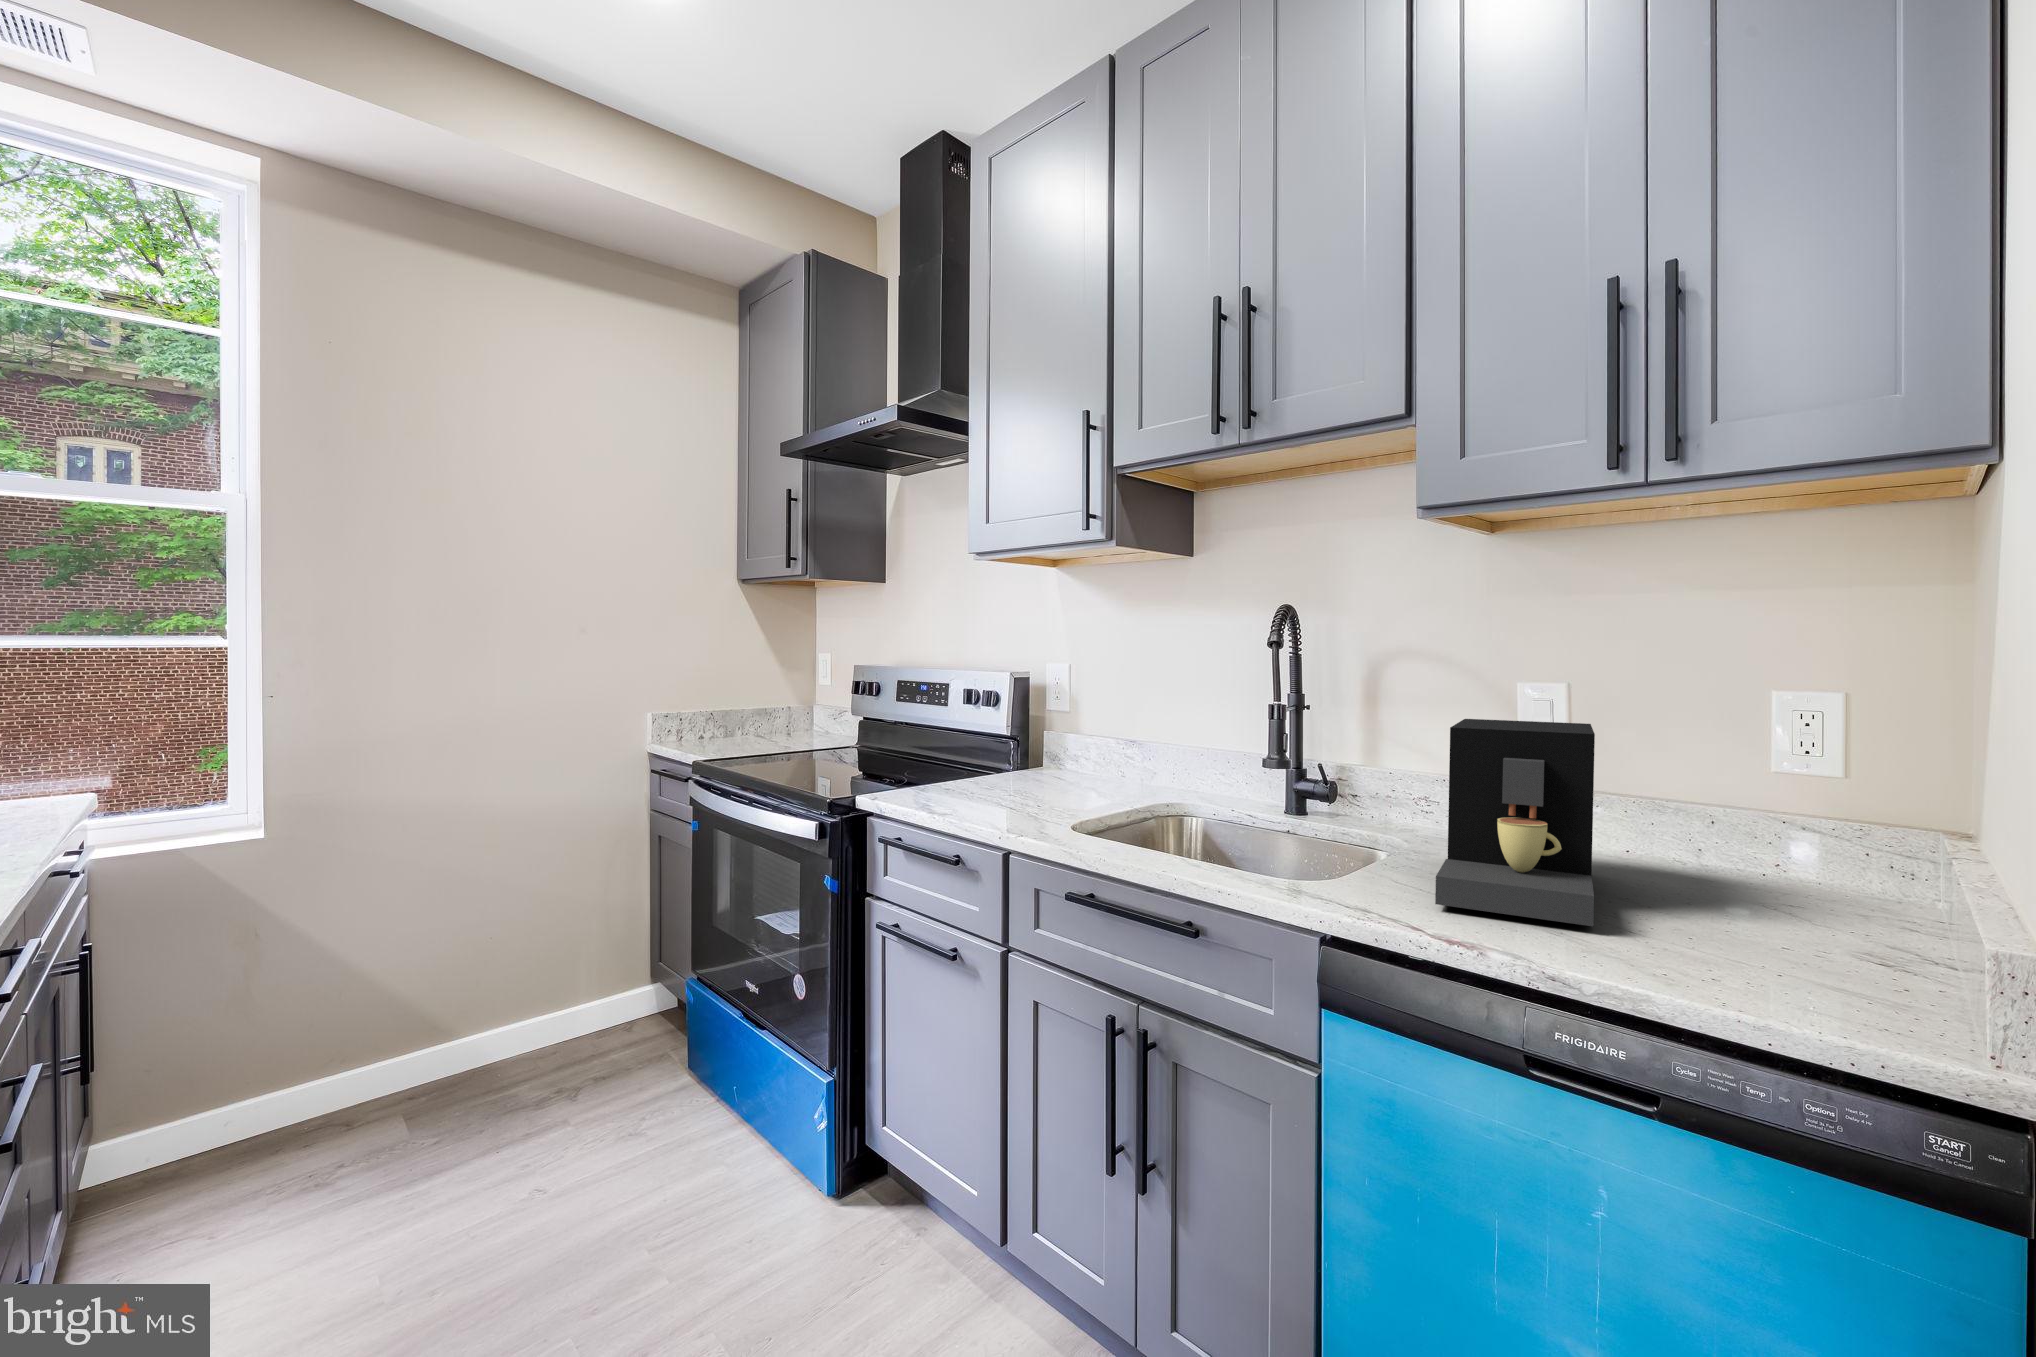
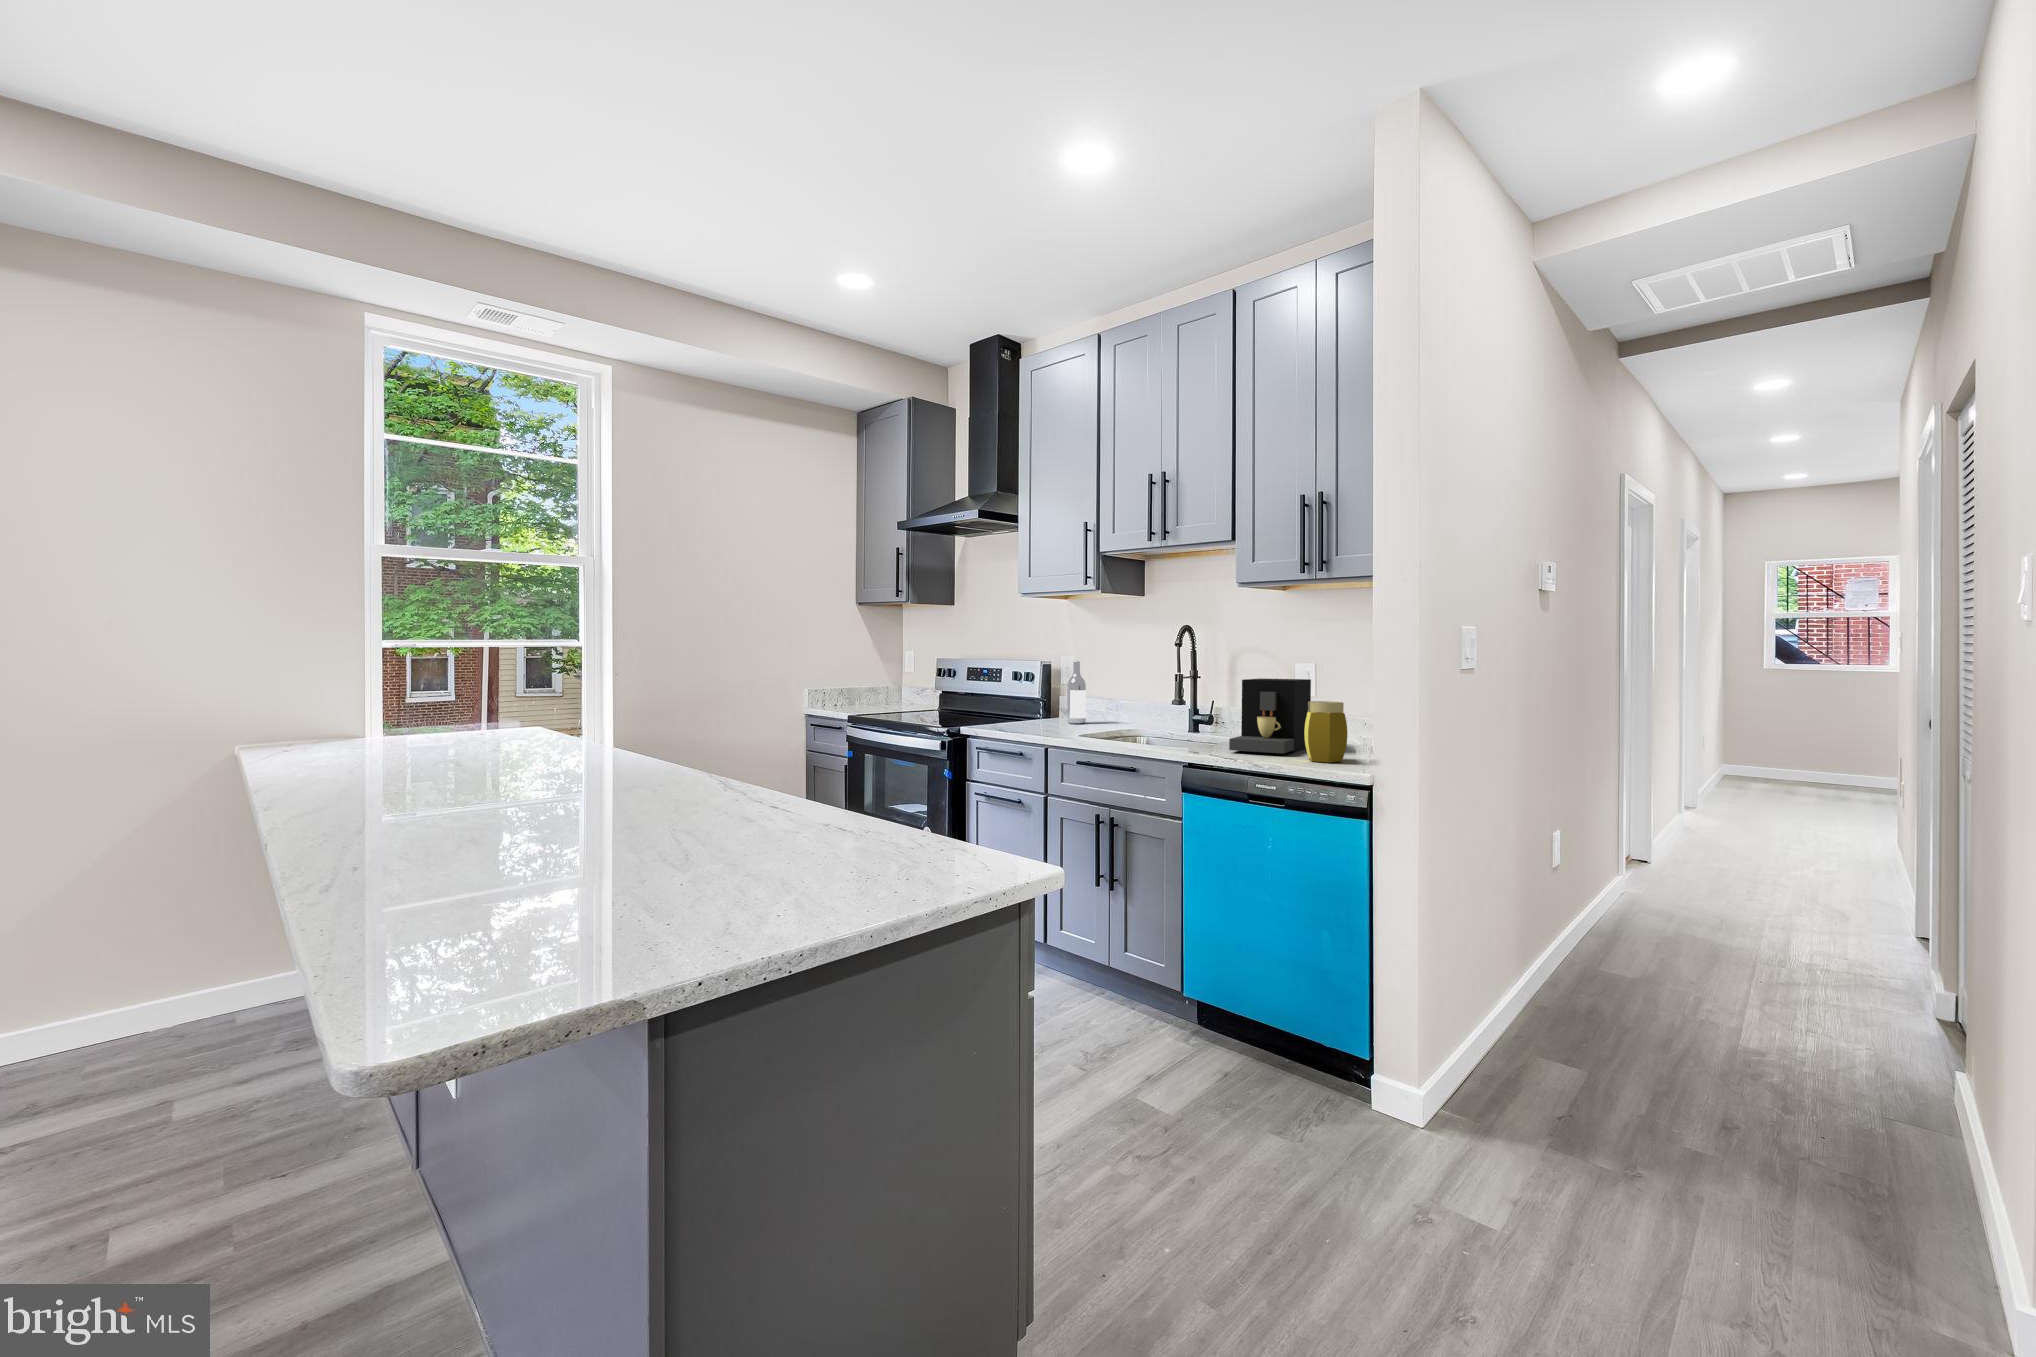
wine bottle: none [1055,666,1088,783] -> present [1067,657,1086,724]
jar: none [1669,798,1823,982] -> present [1304,701,1347,762]

